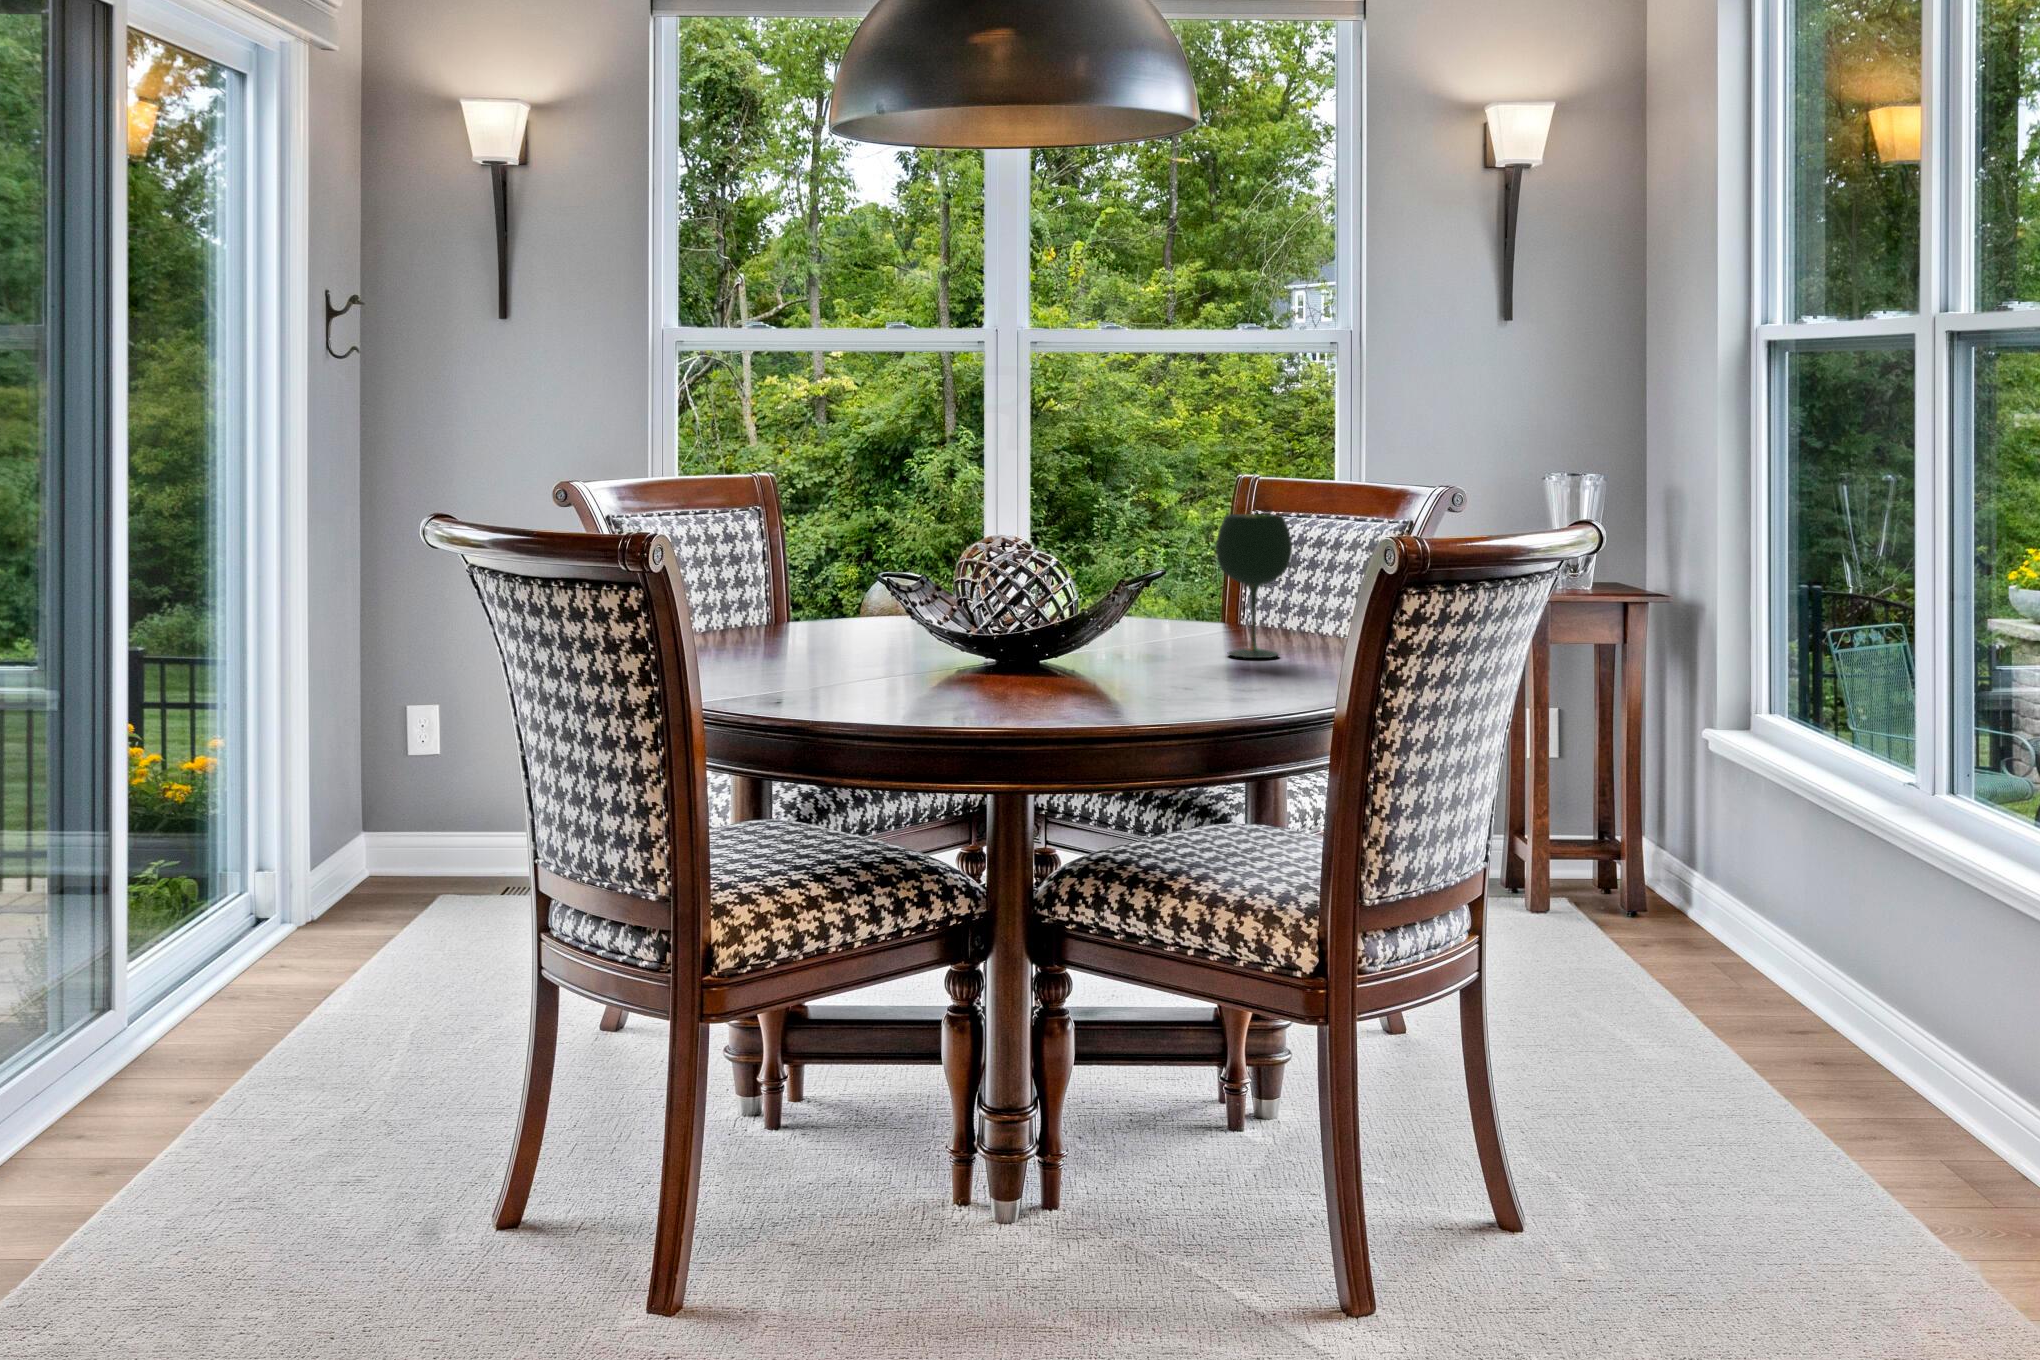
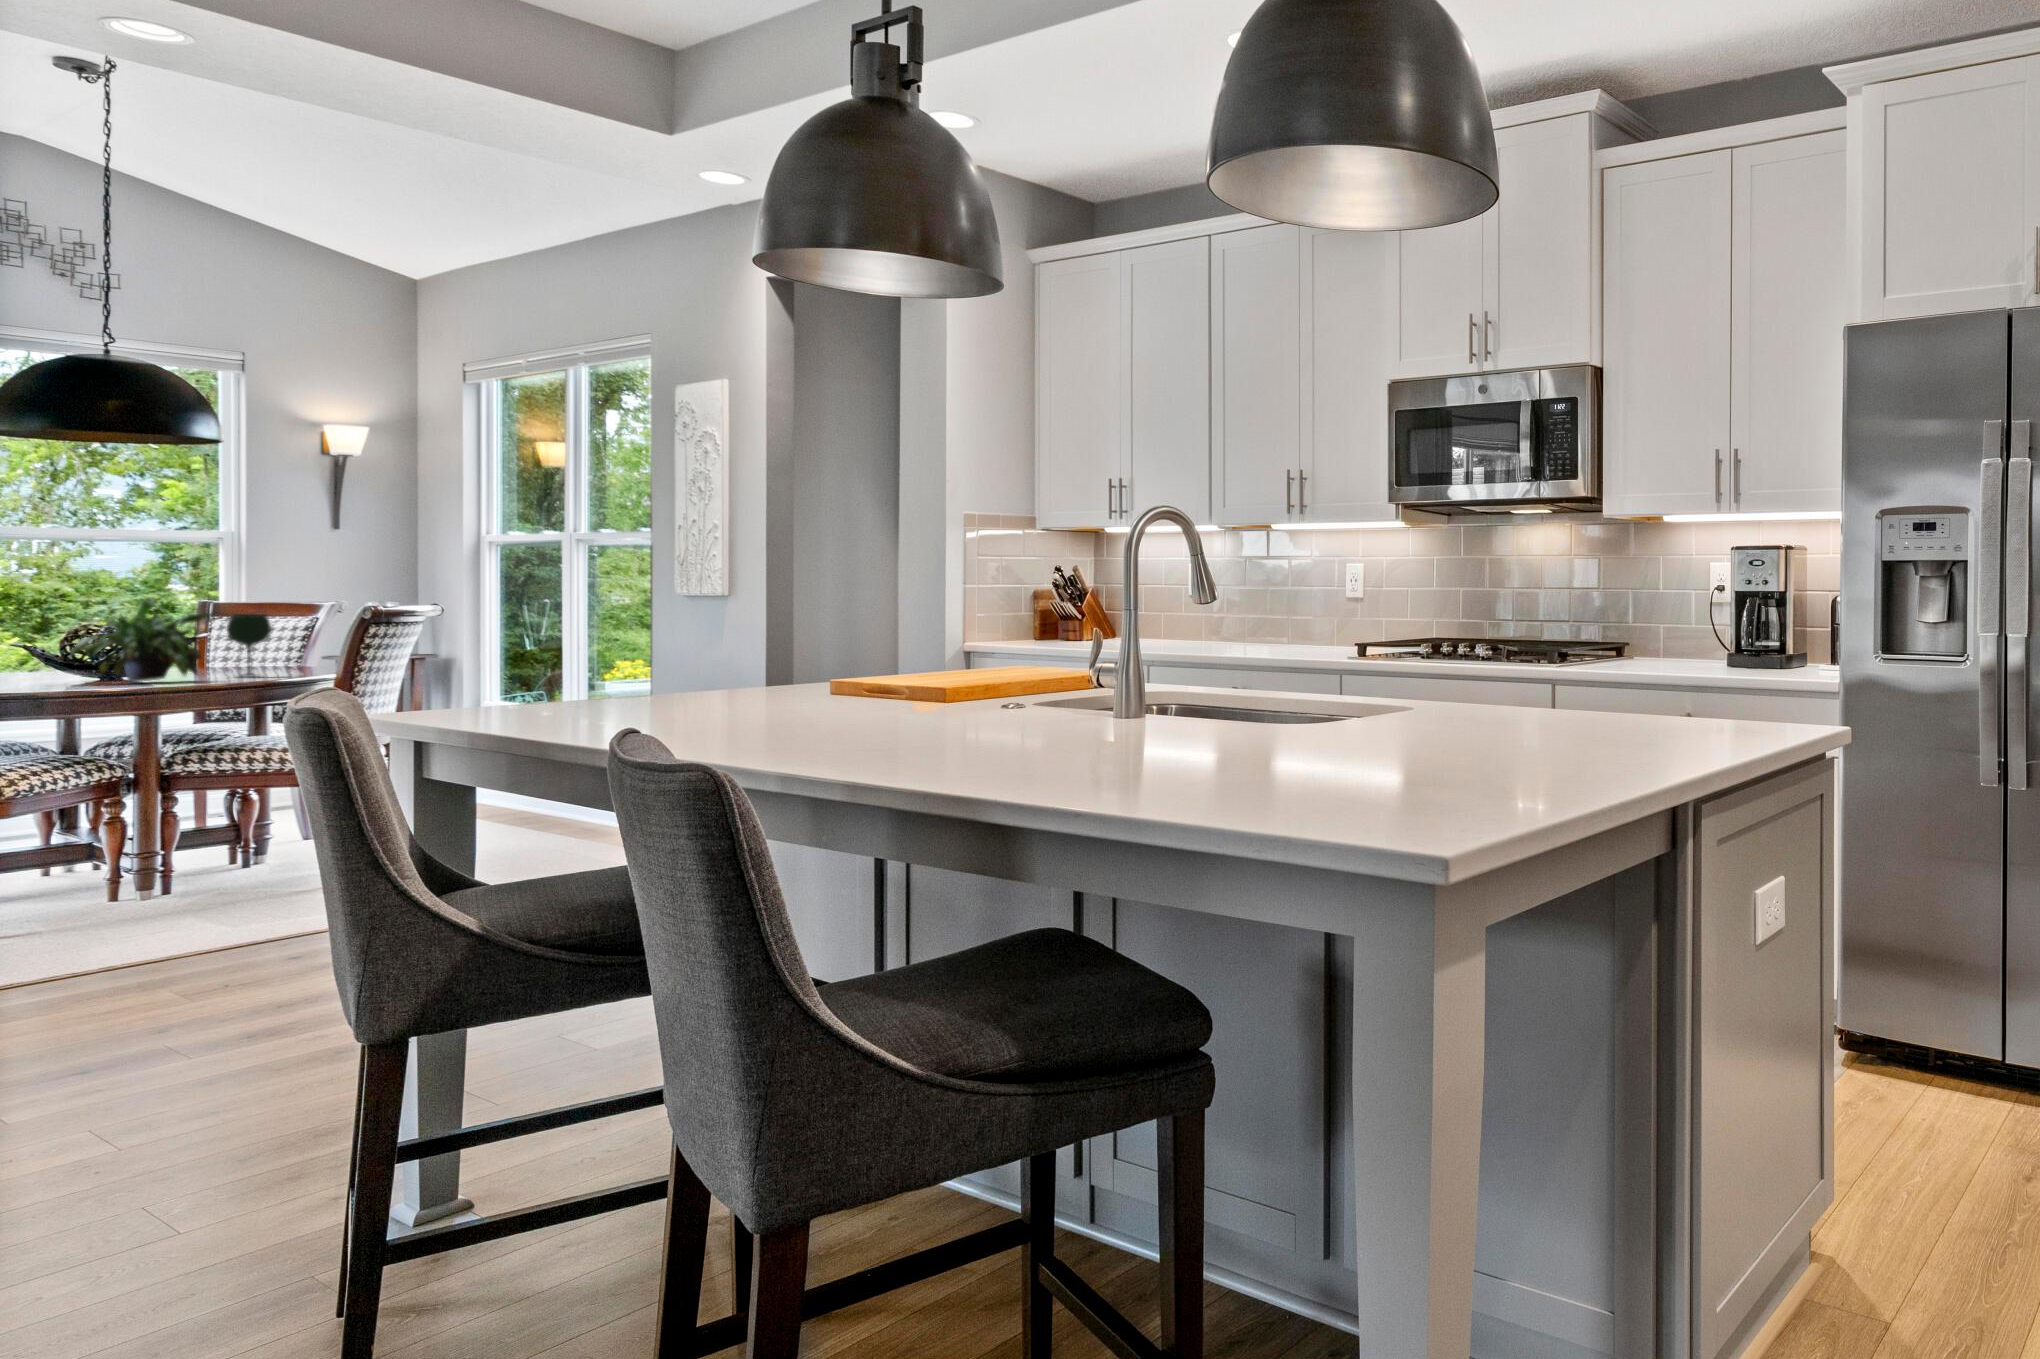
potted plant: none [875,508,1127,698] -> present [71,600,209,682]

